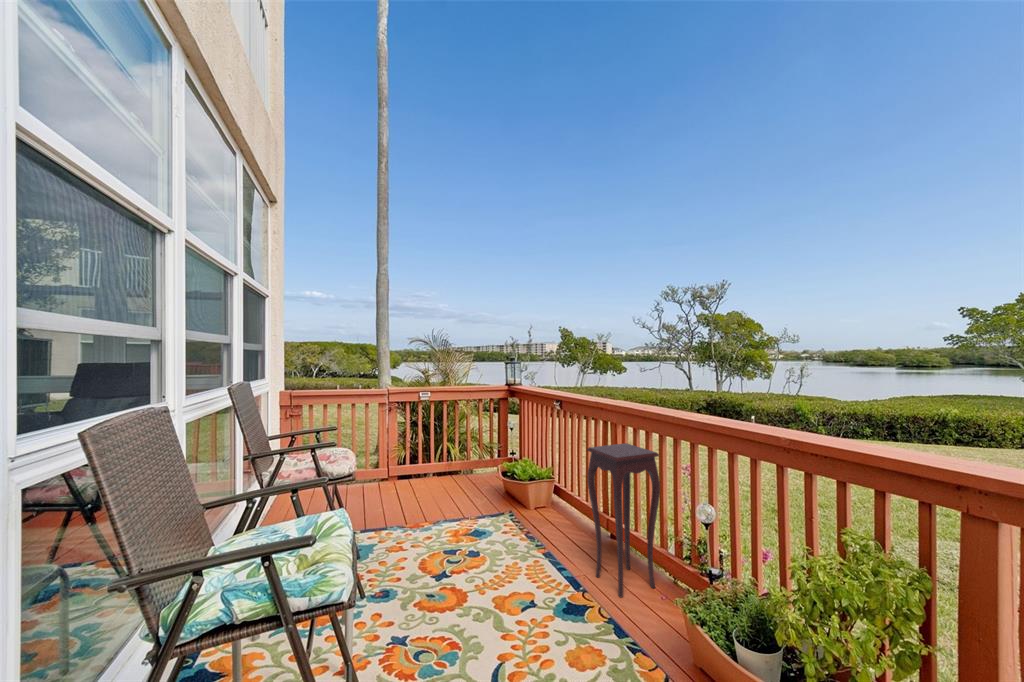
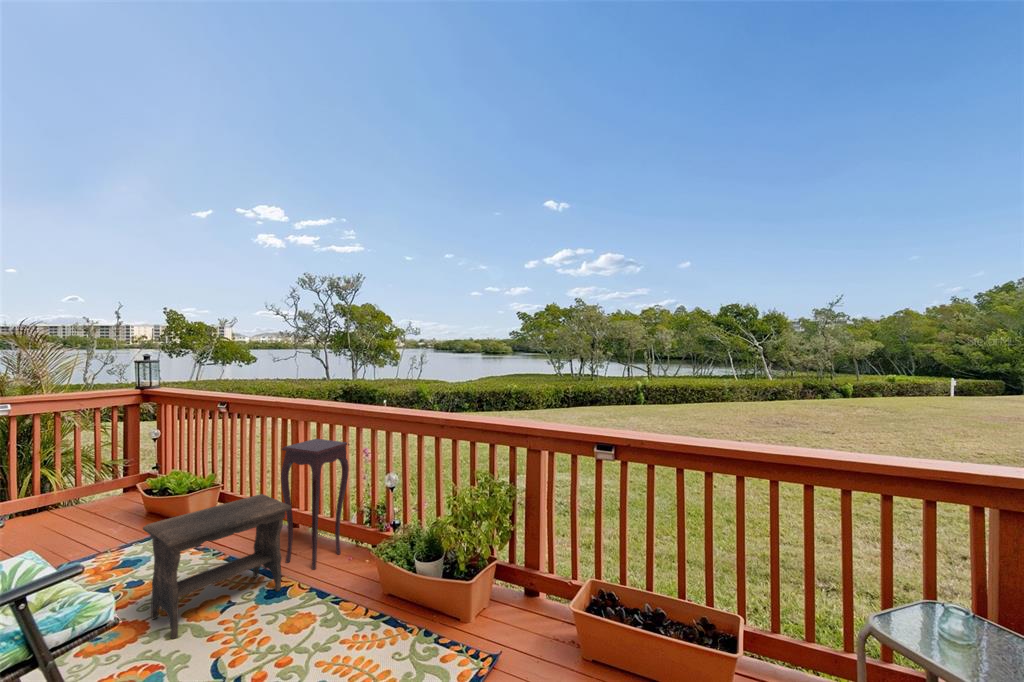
footstool: none [467,494,588,620] -> present [143,494,292,639]

